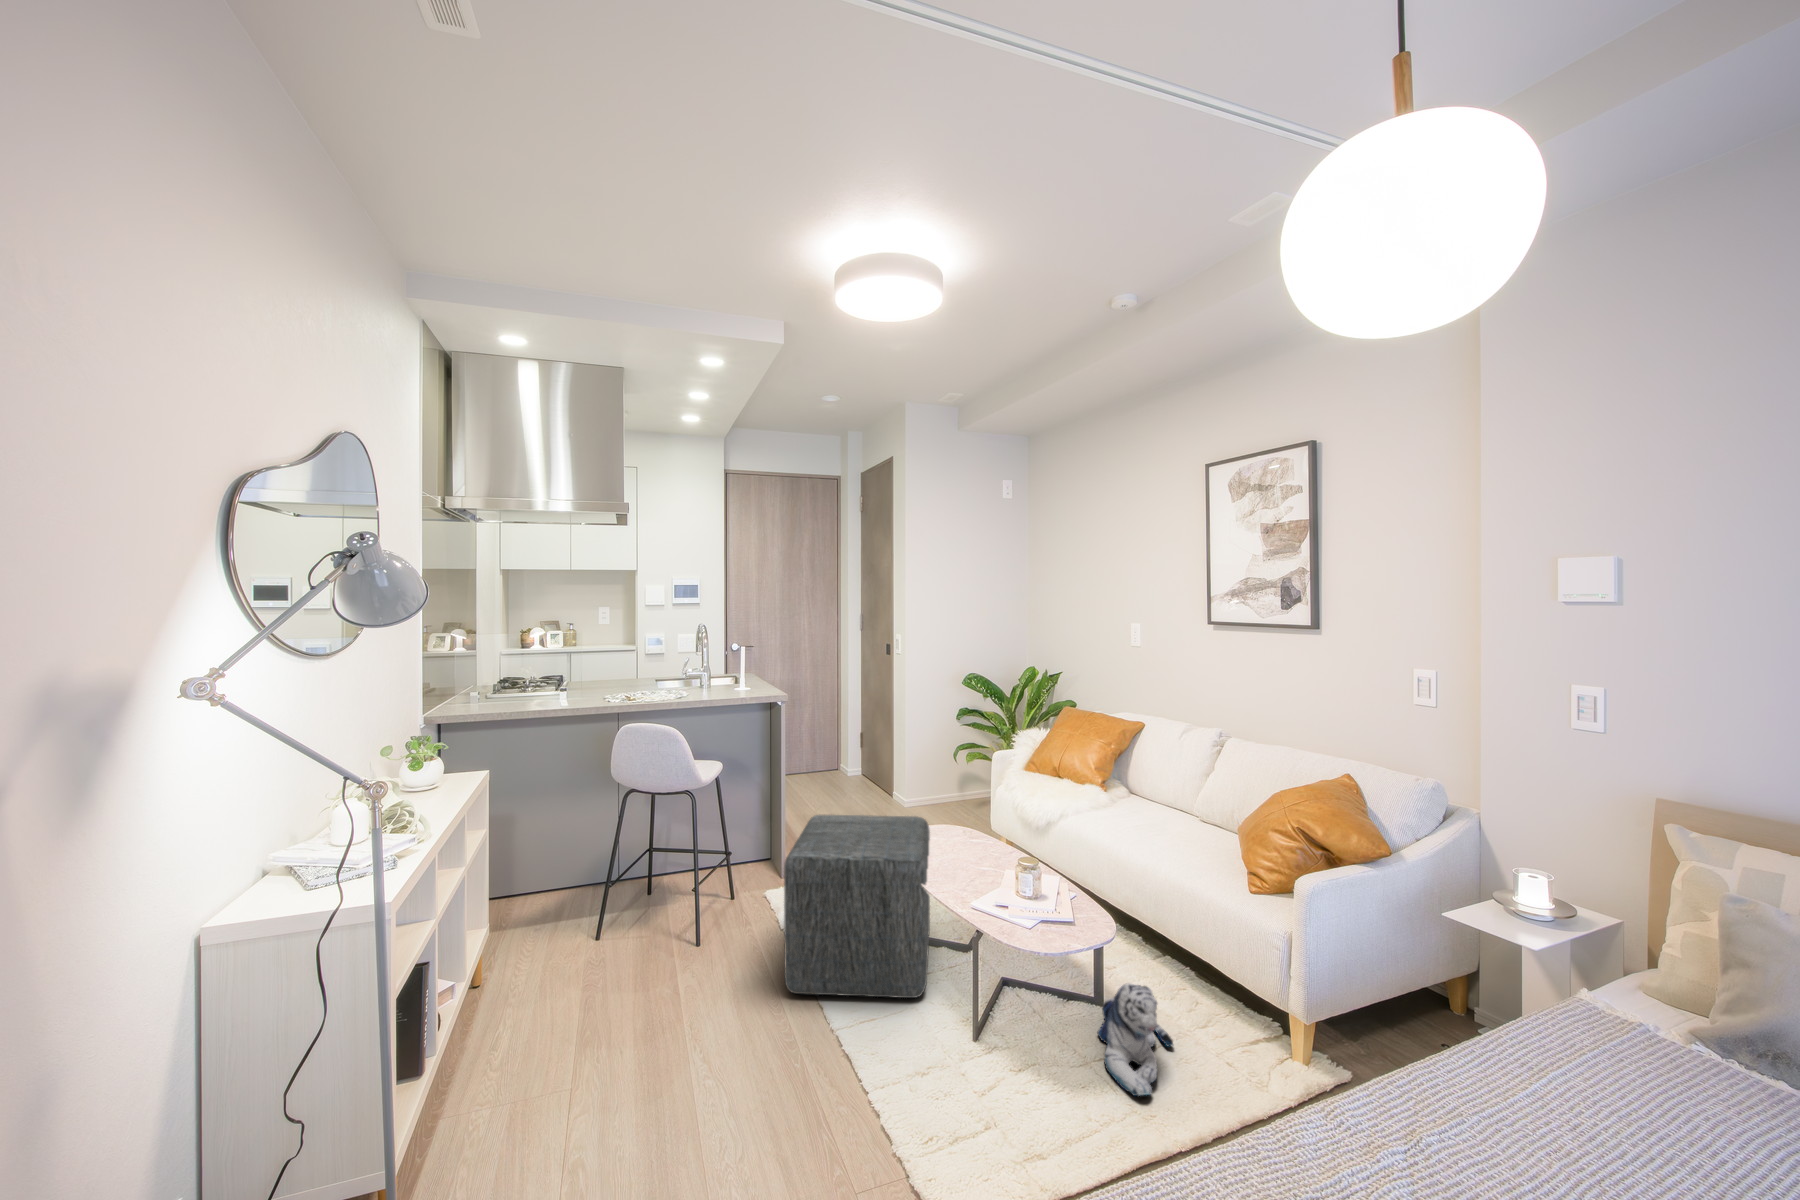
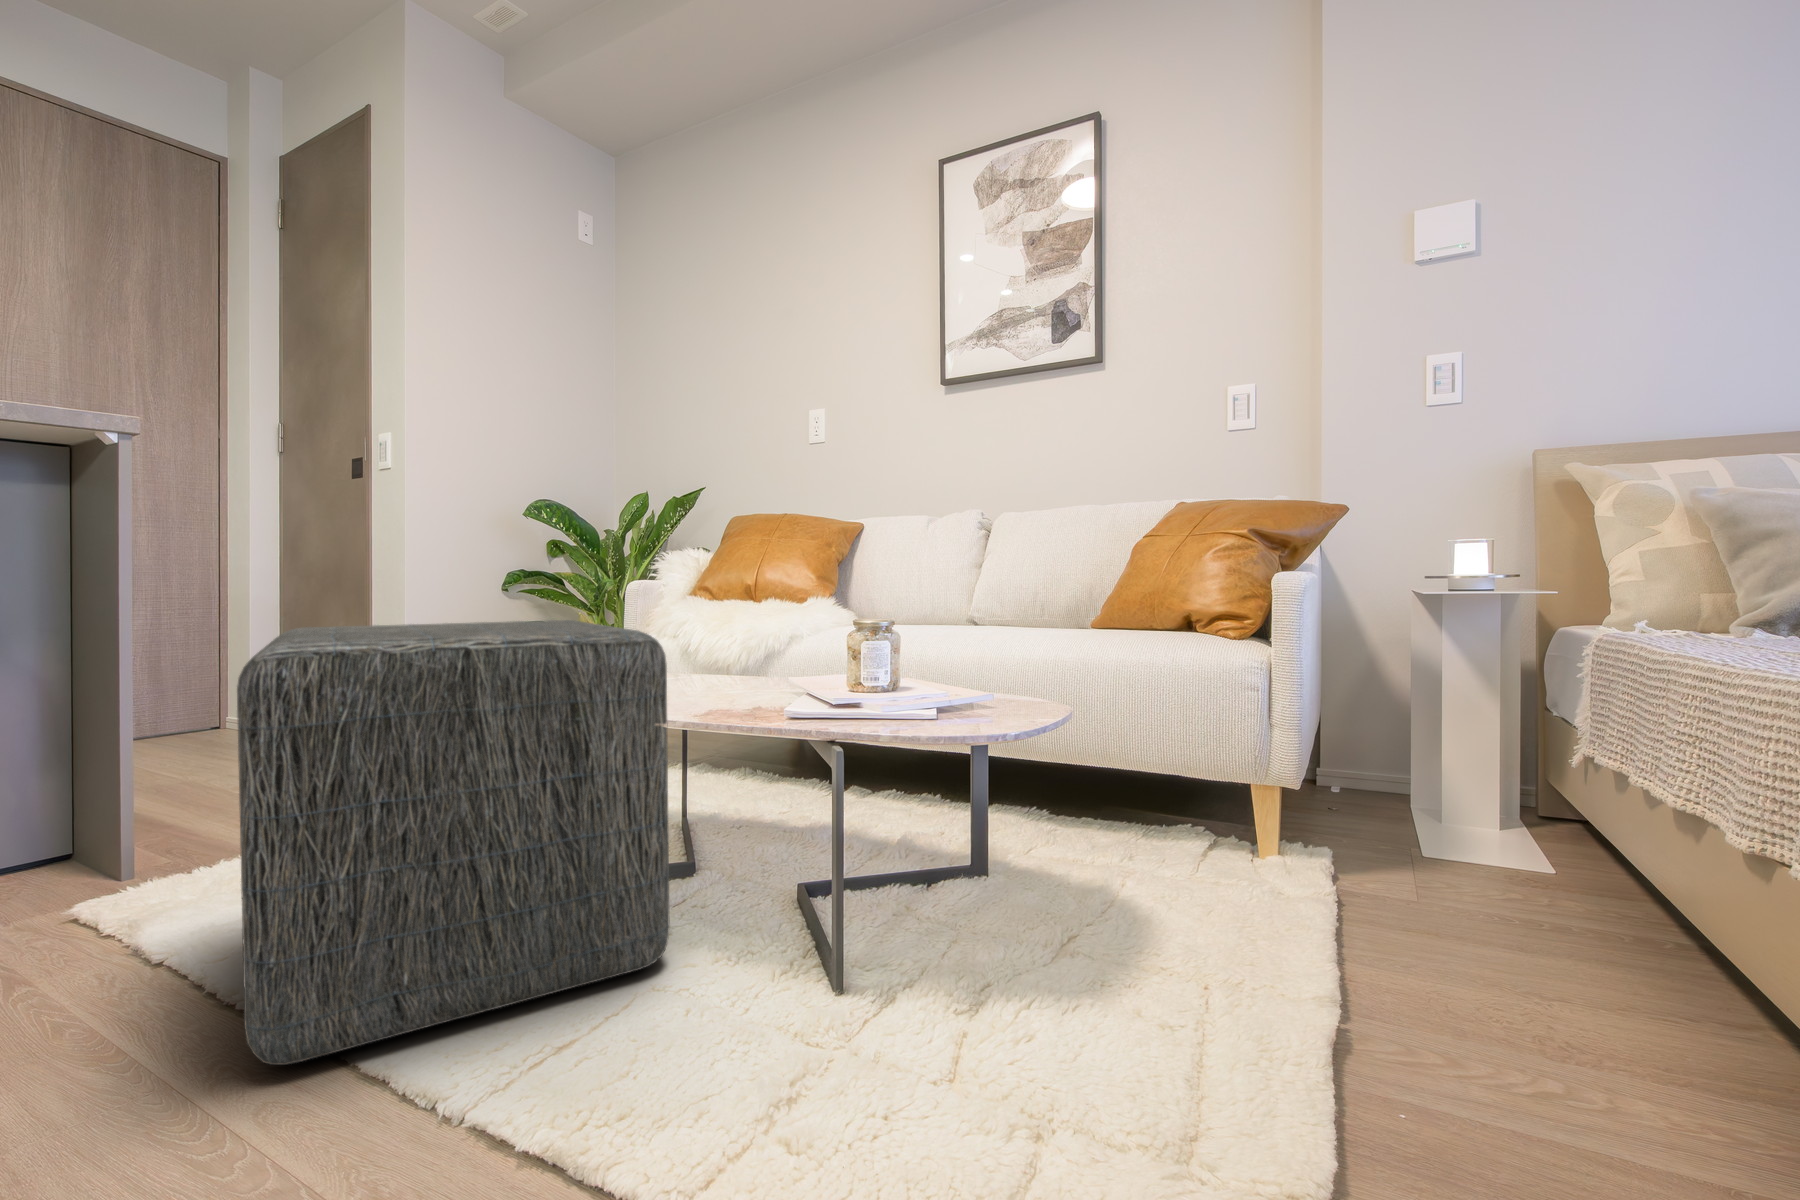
plush toy: present [1097,984,1173,1096] -> none [1010,787,1202,966]

